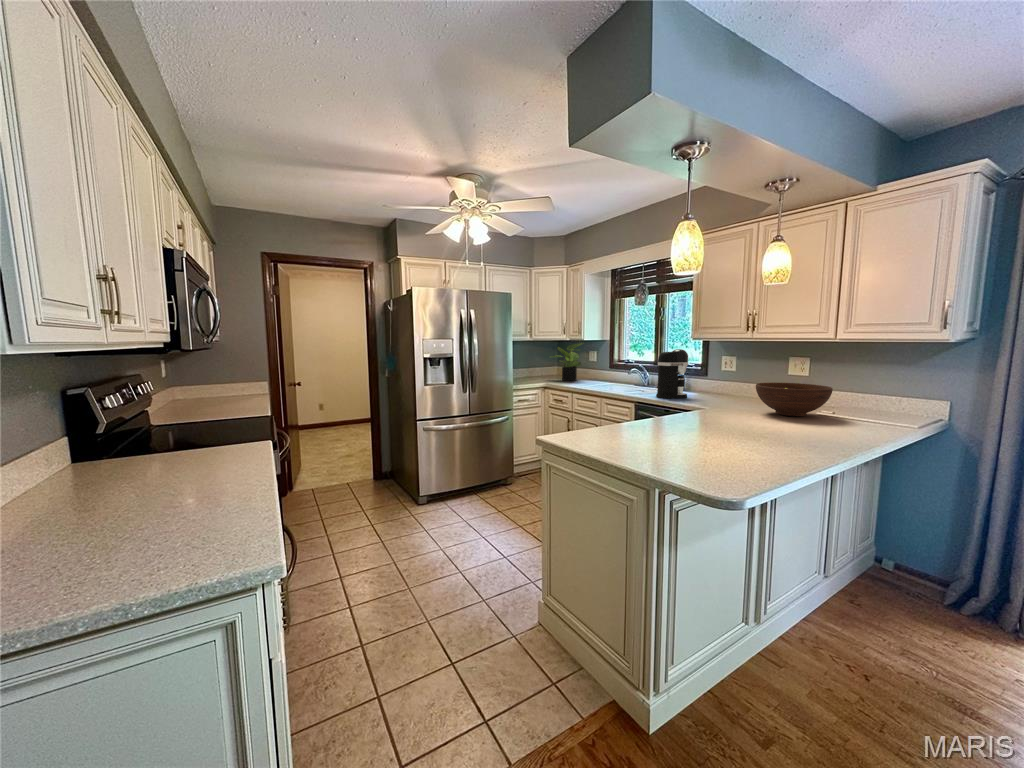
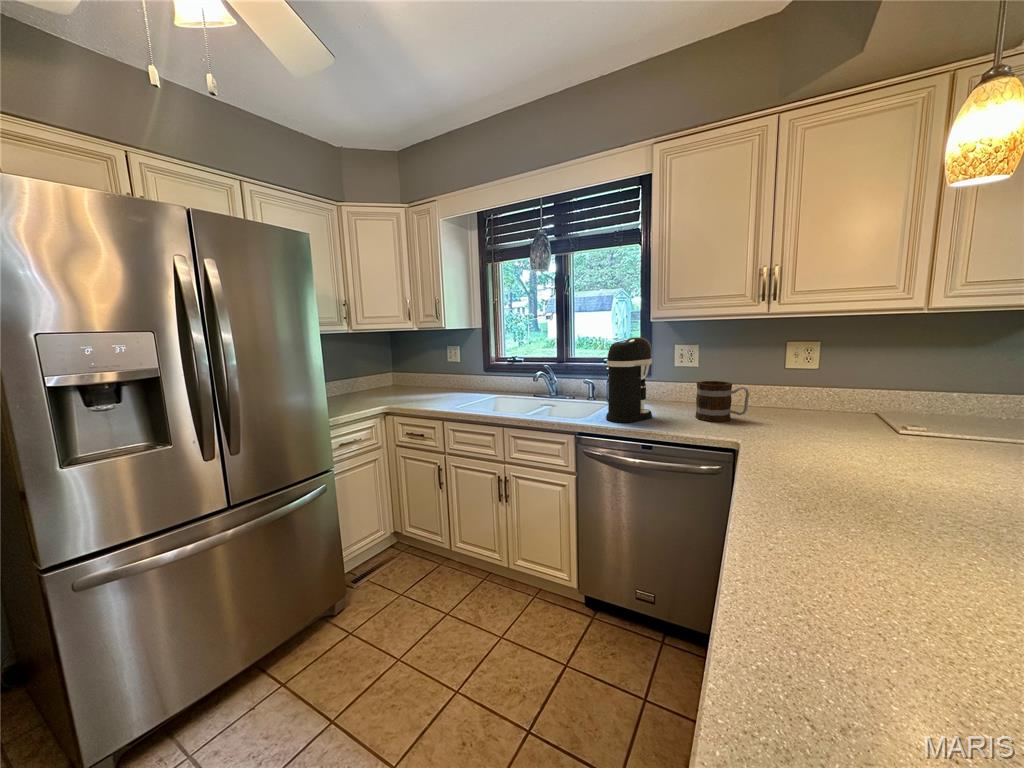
potted plant: present [552,343,583,381] -> none [383,332,446,396]
mug: none [711,378,742,402] -> present [695,381,749,422]
fruit bowl: present [756,382,833,416] -> none [818,385,971,448]

